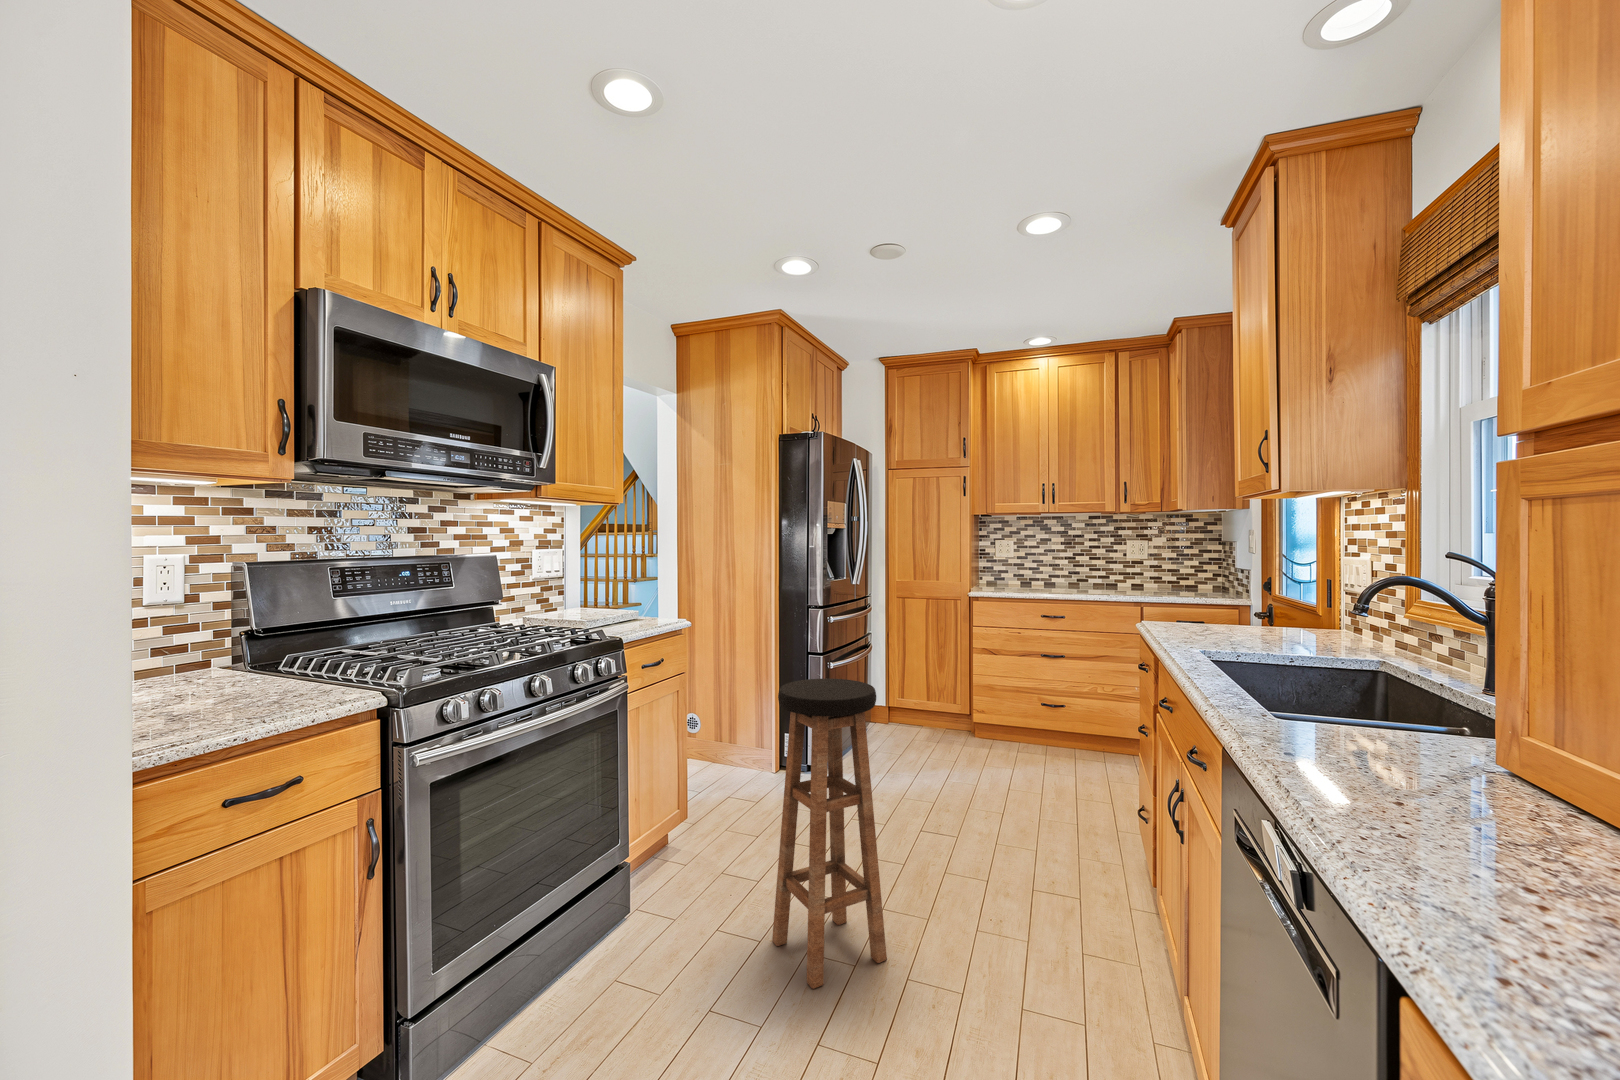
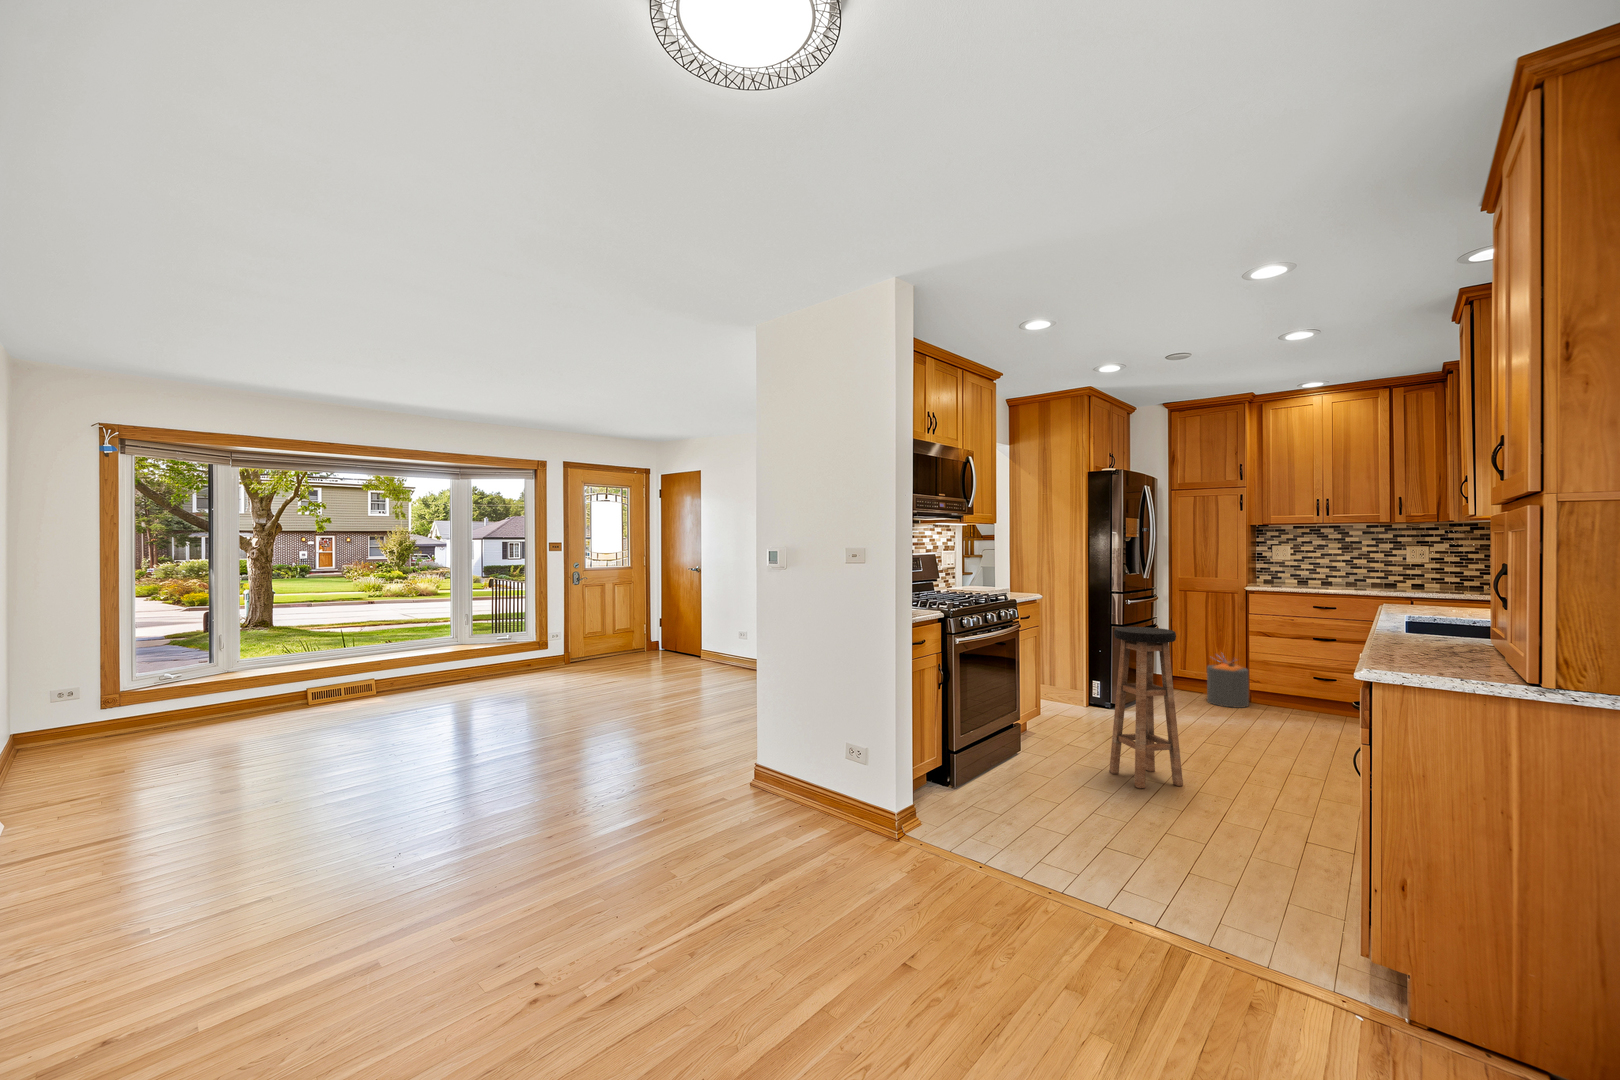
trash can: none [926,673,972,748] -> present [1207,656,1249,708]

